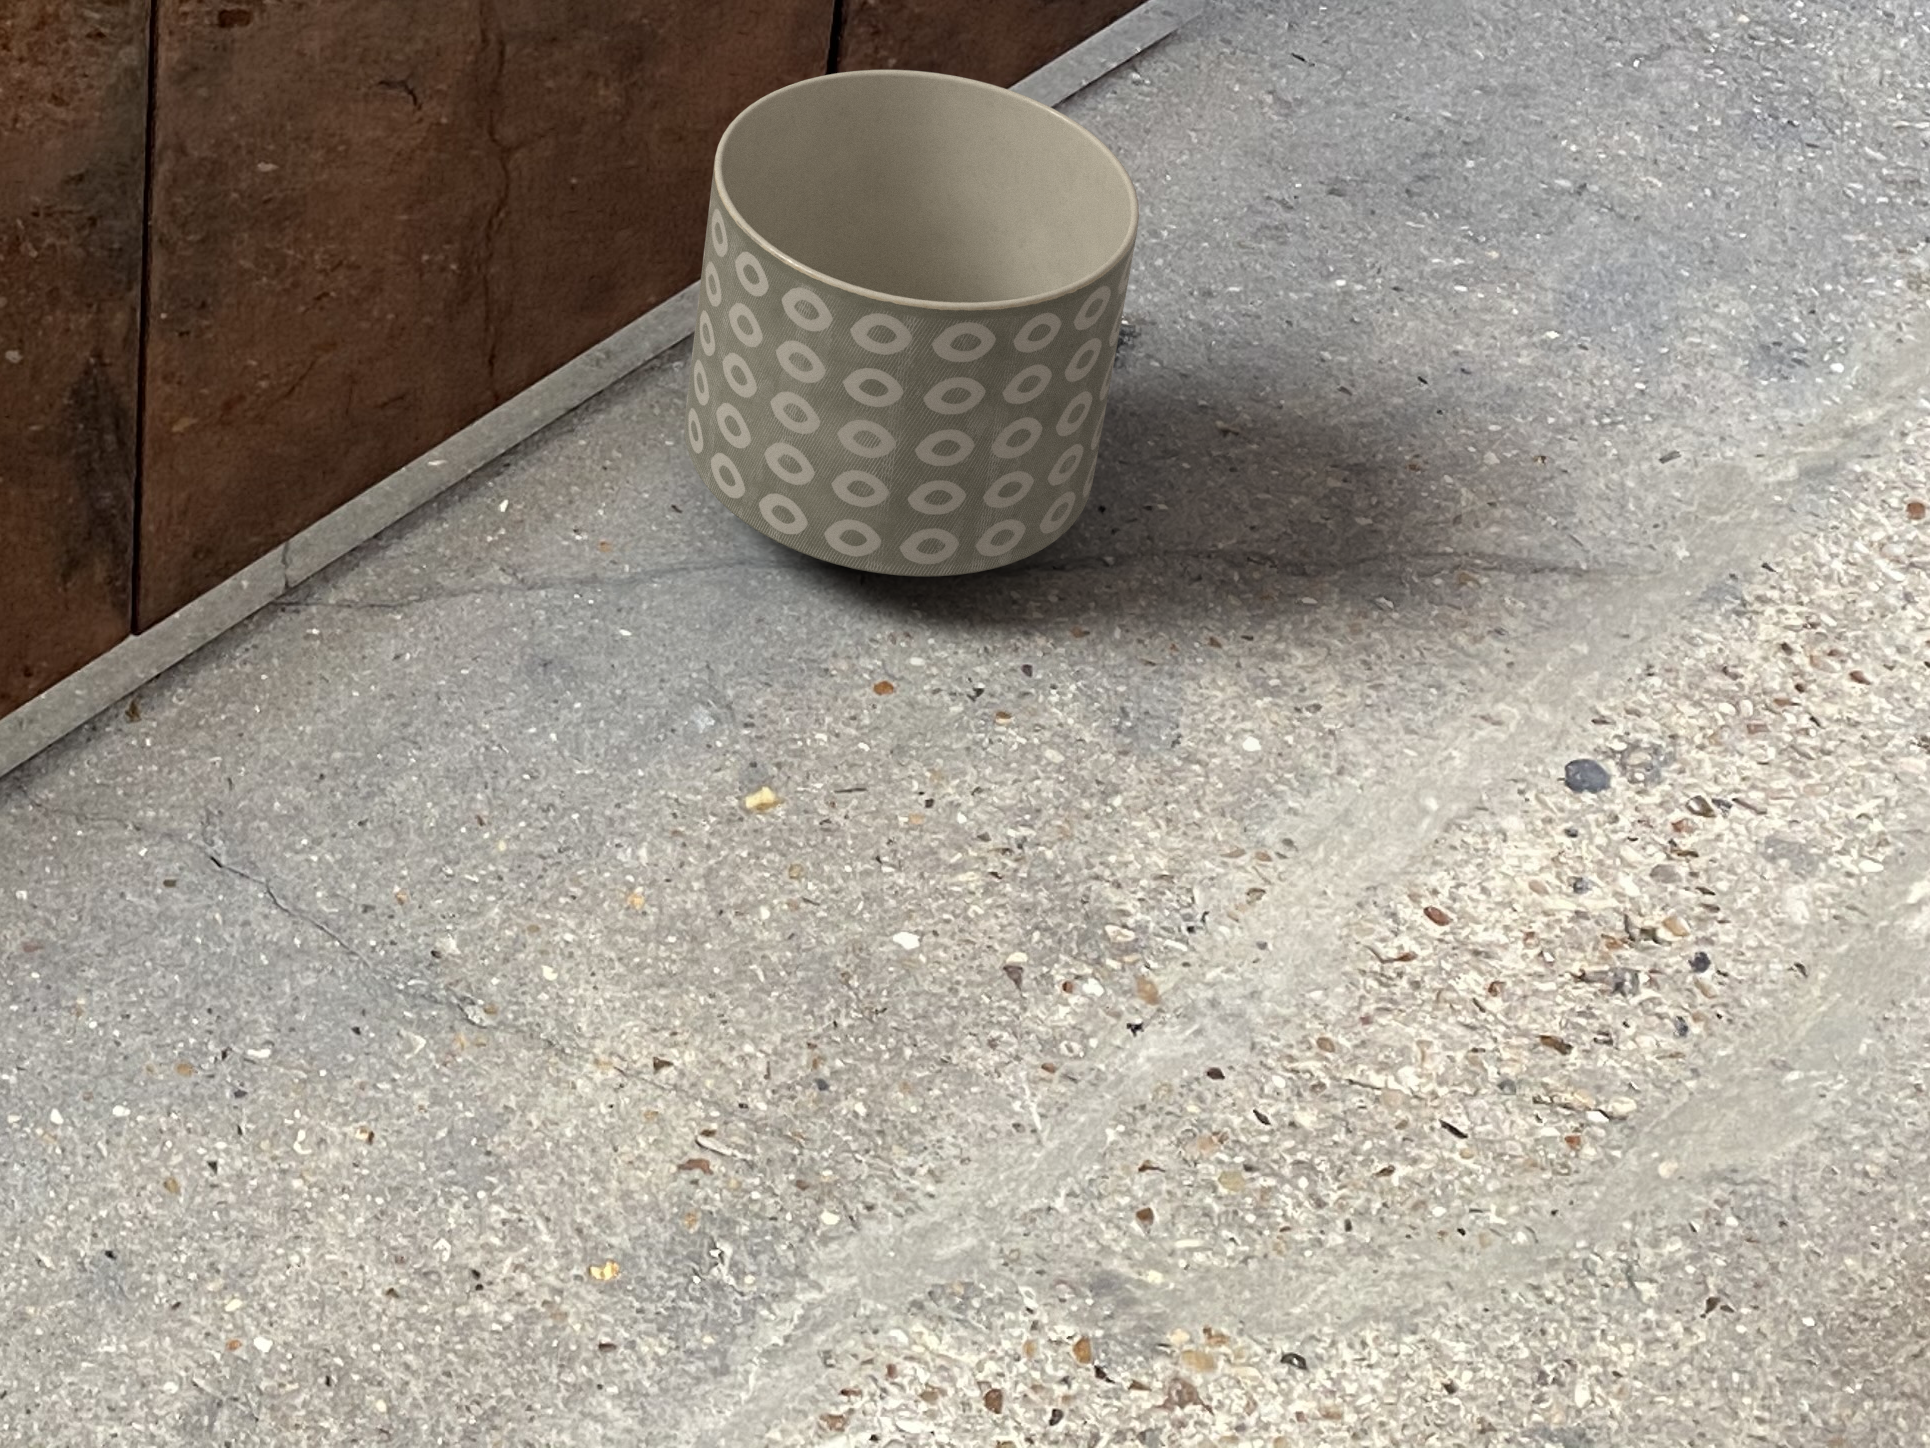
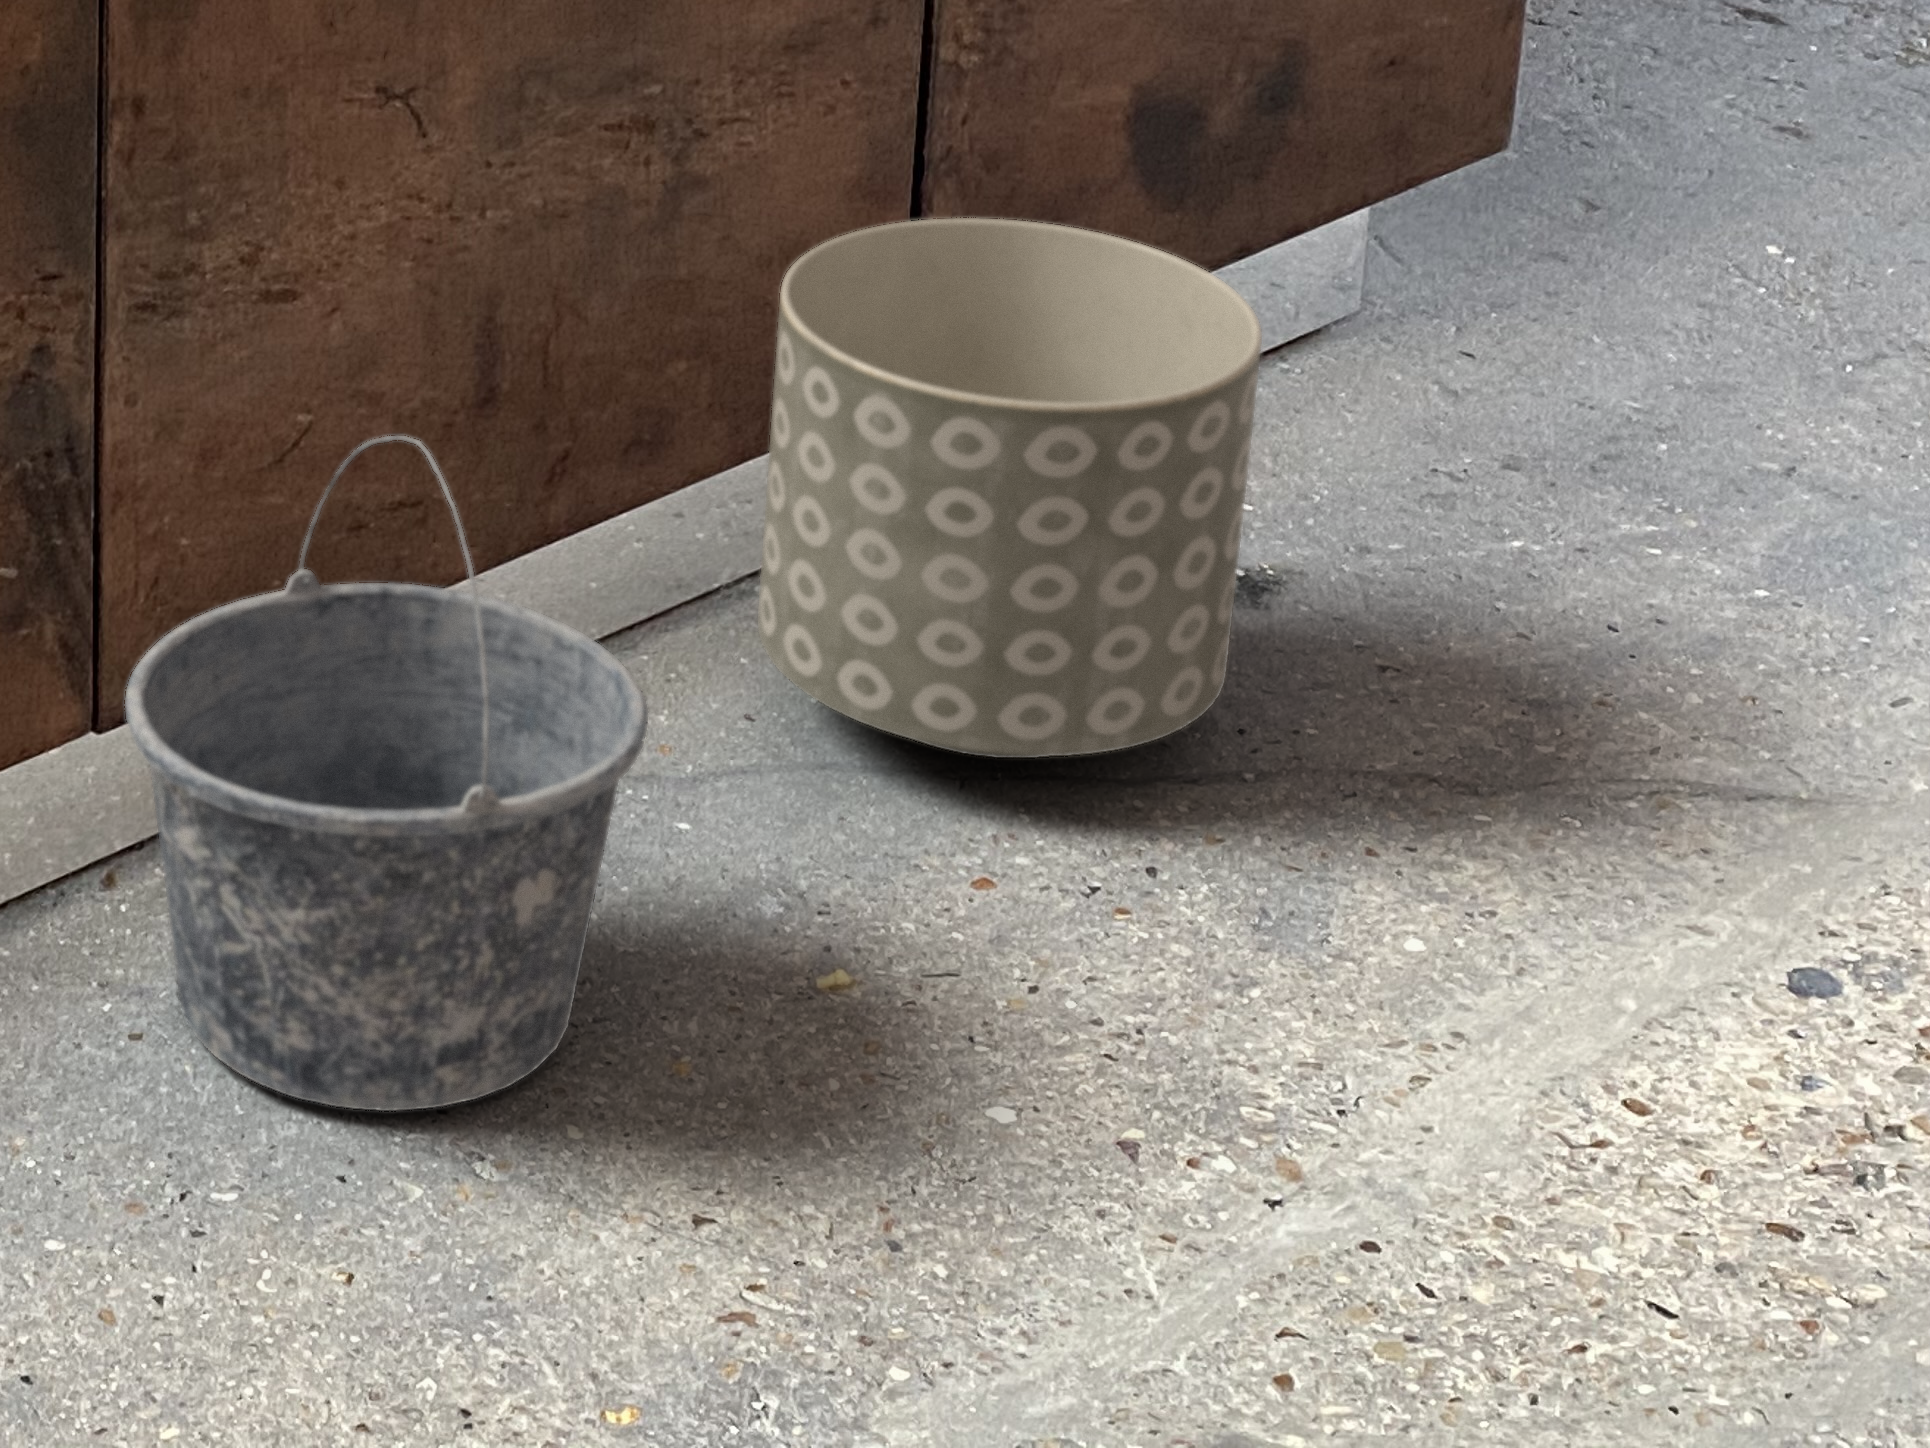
bucket: none [161,401,613,963] -> present [125,436,648,1111]

